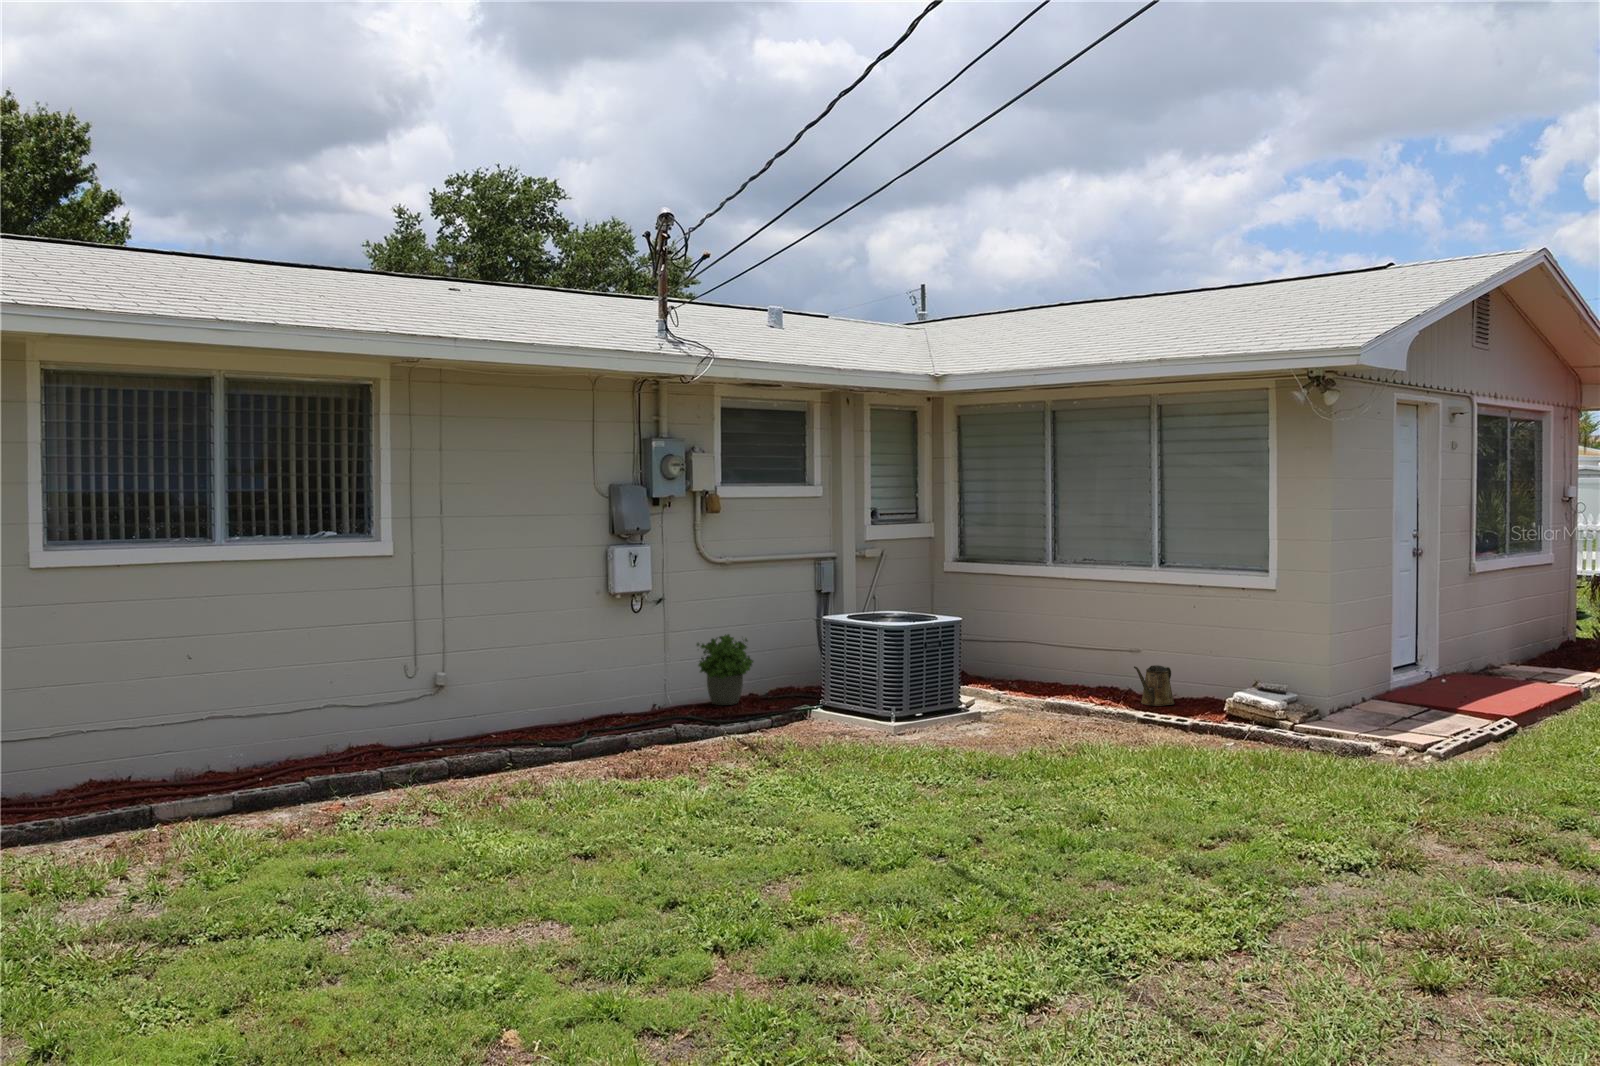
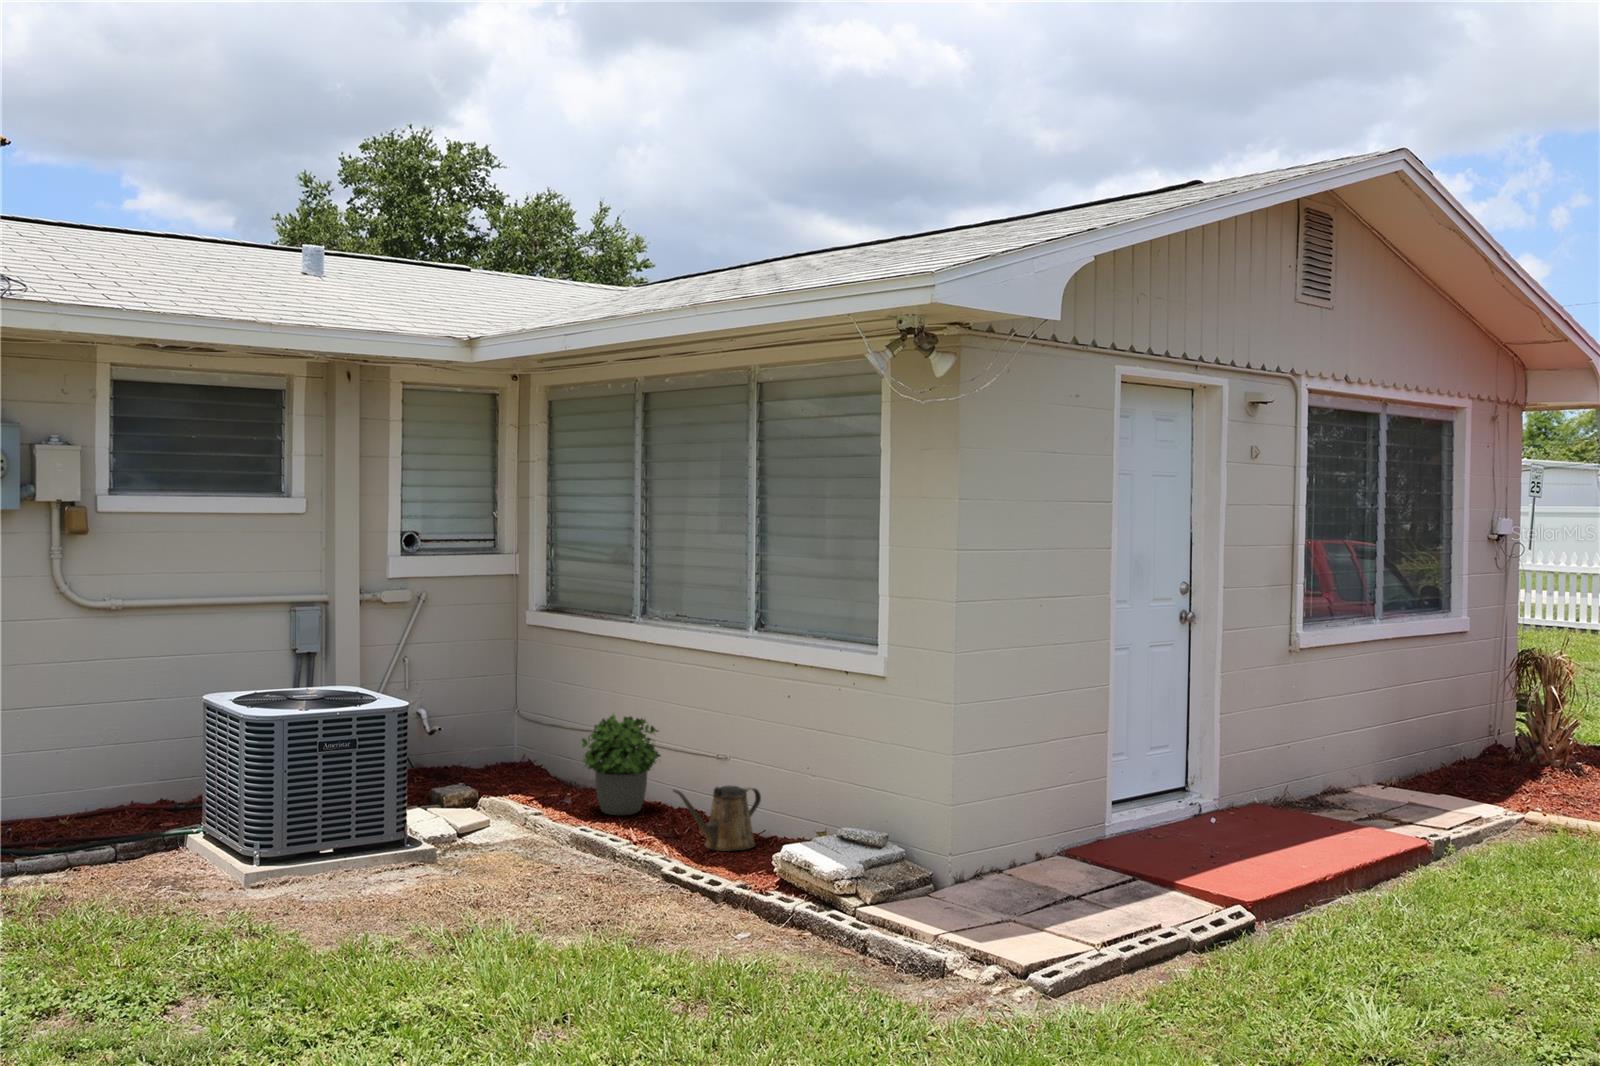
potted plant: present [697,634,753,705] -> present [582,715,661,815]

